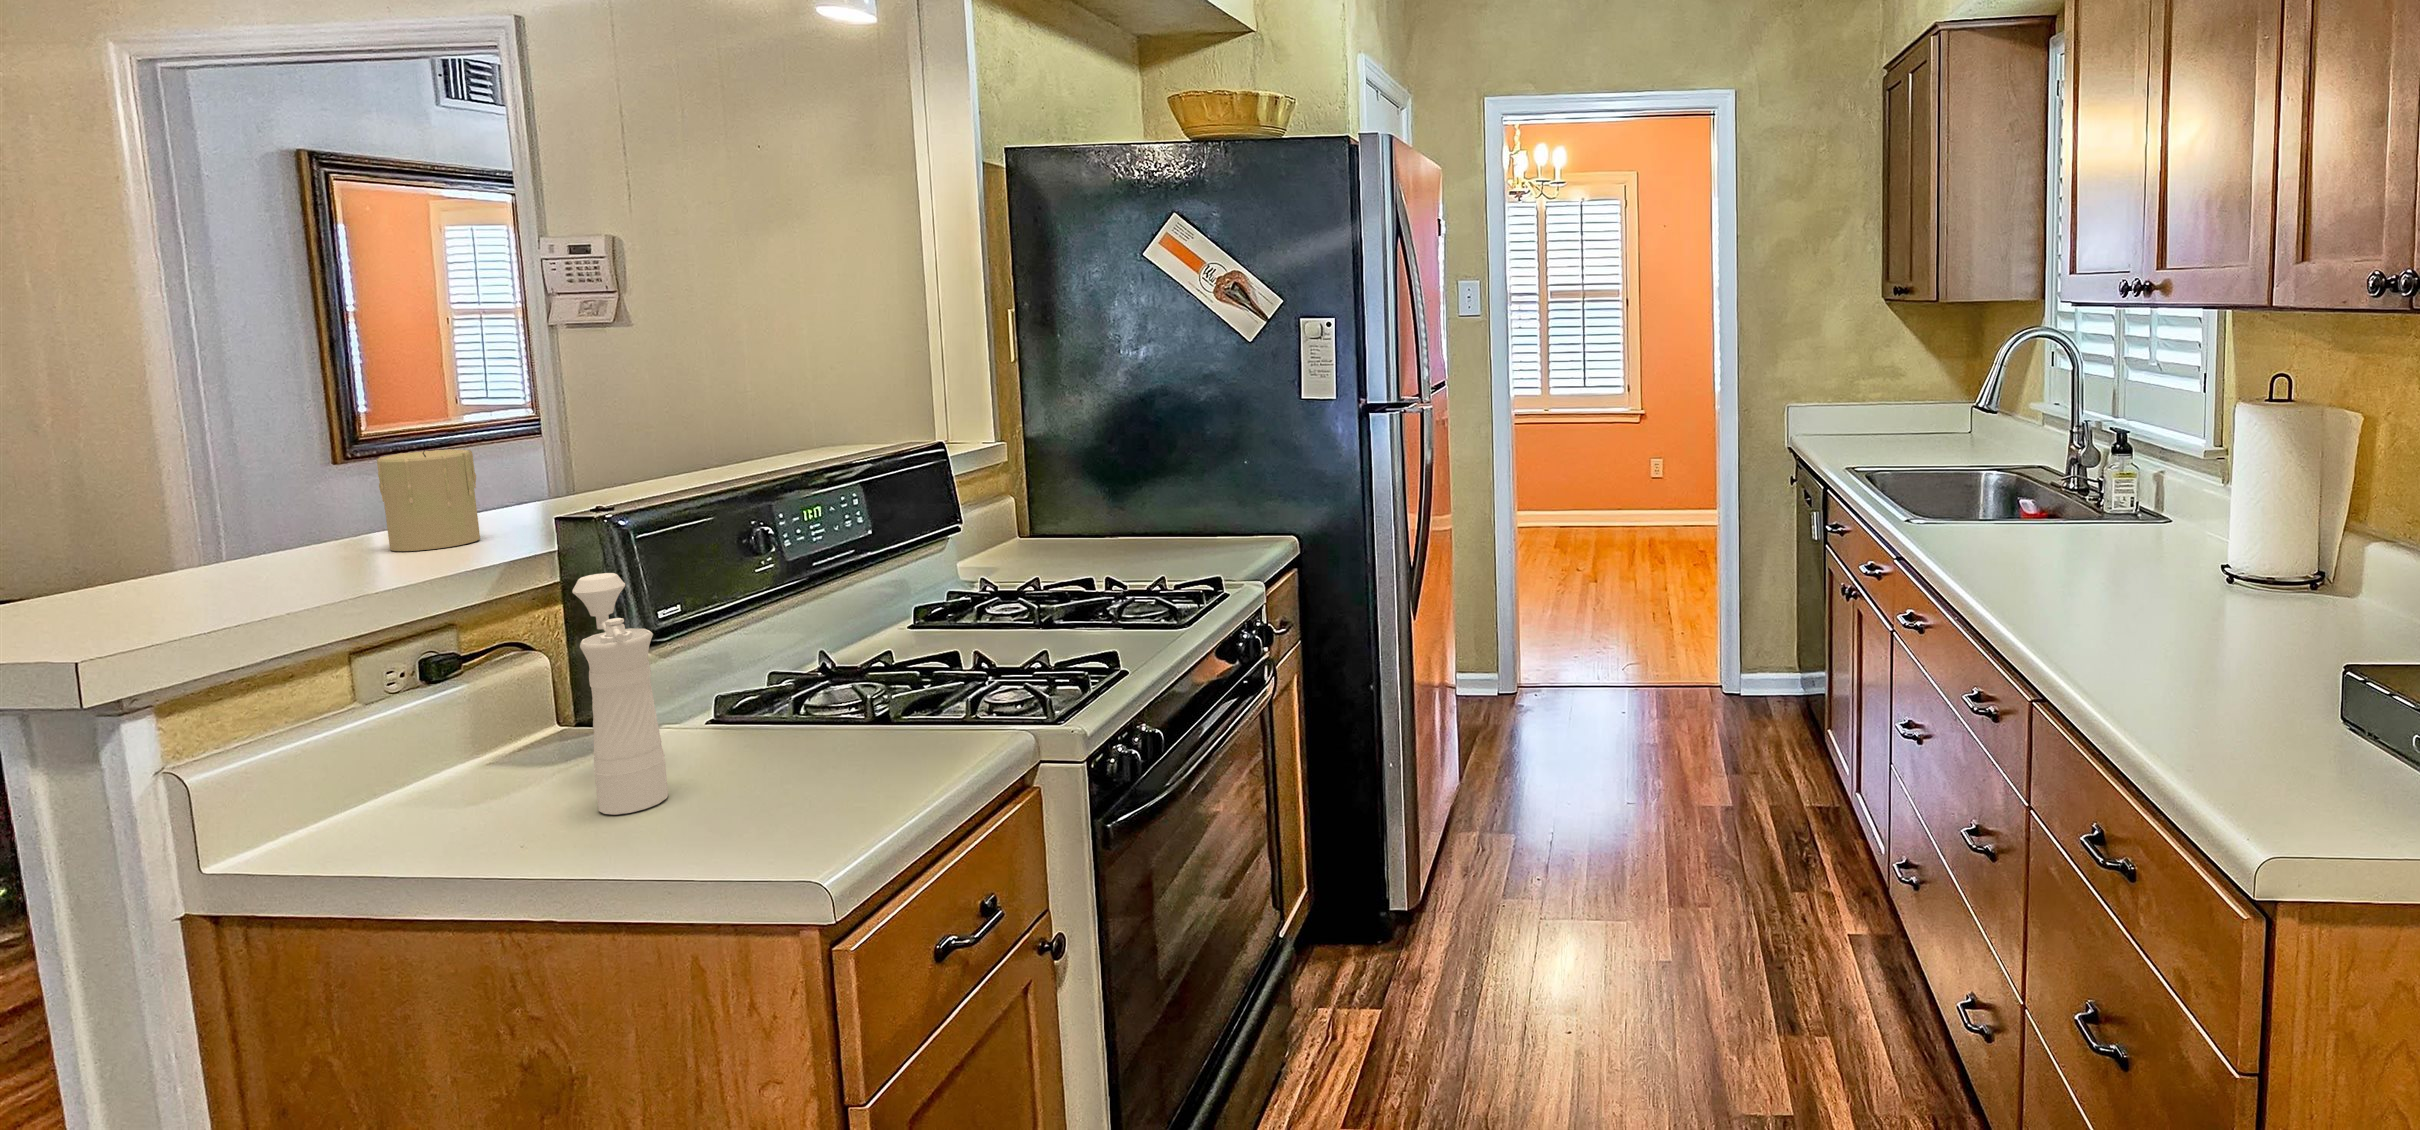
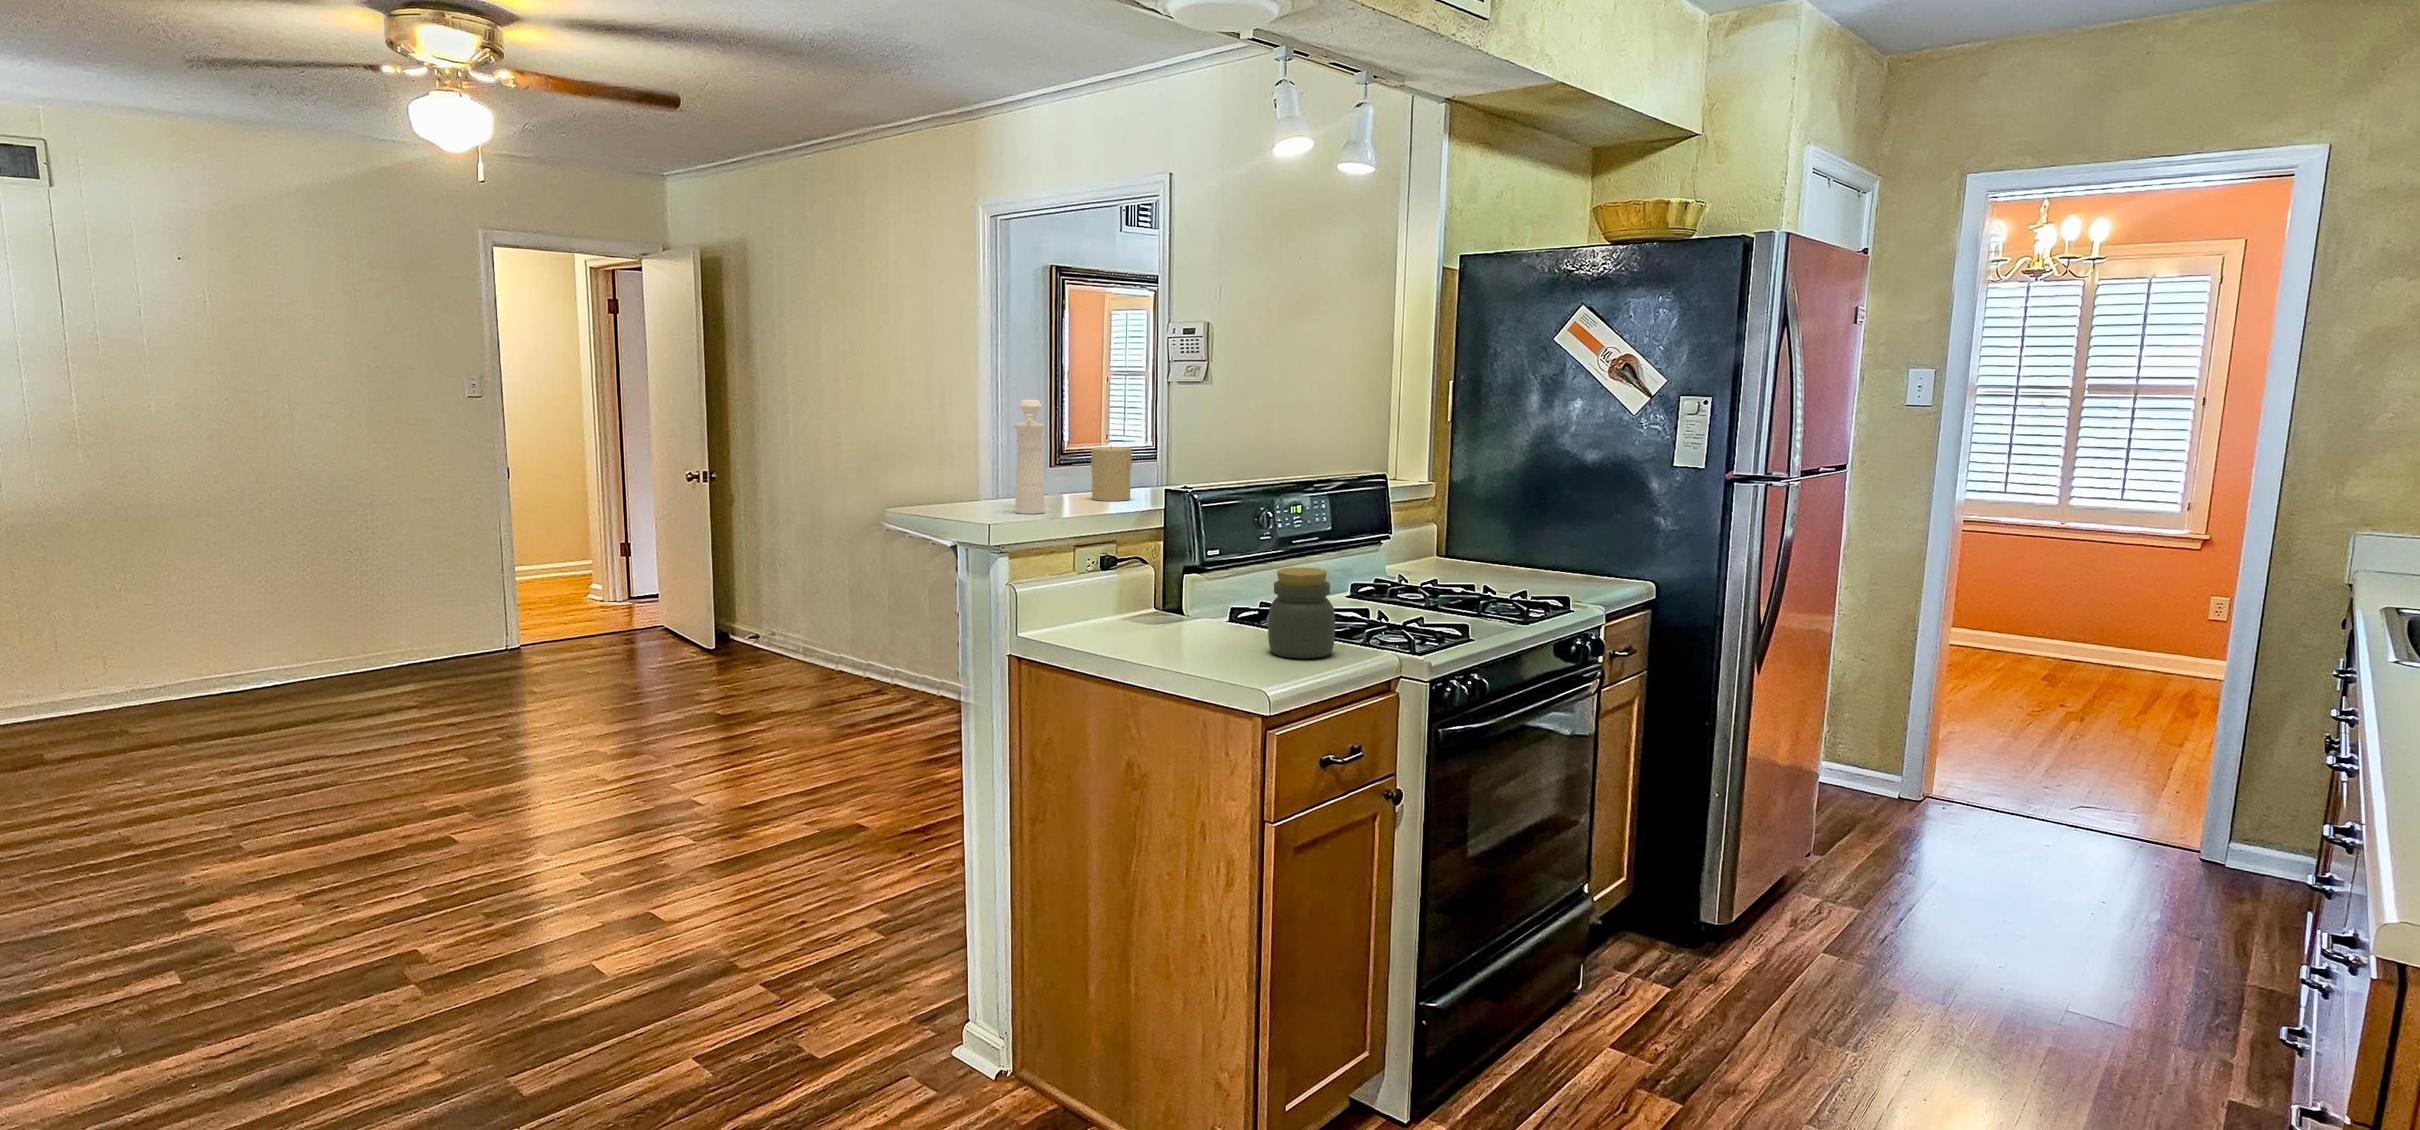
pepper mill: present [573,573,668,815] -> present [1014,400,1045,514]
jar: none [794,625,921,787] -> present [1268,567,1335,658]

